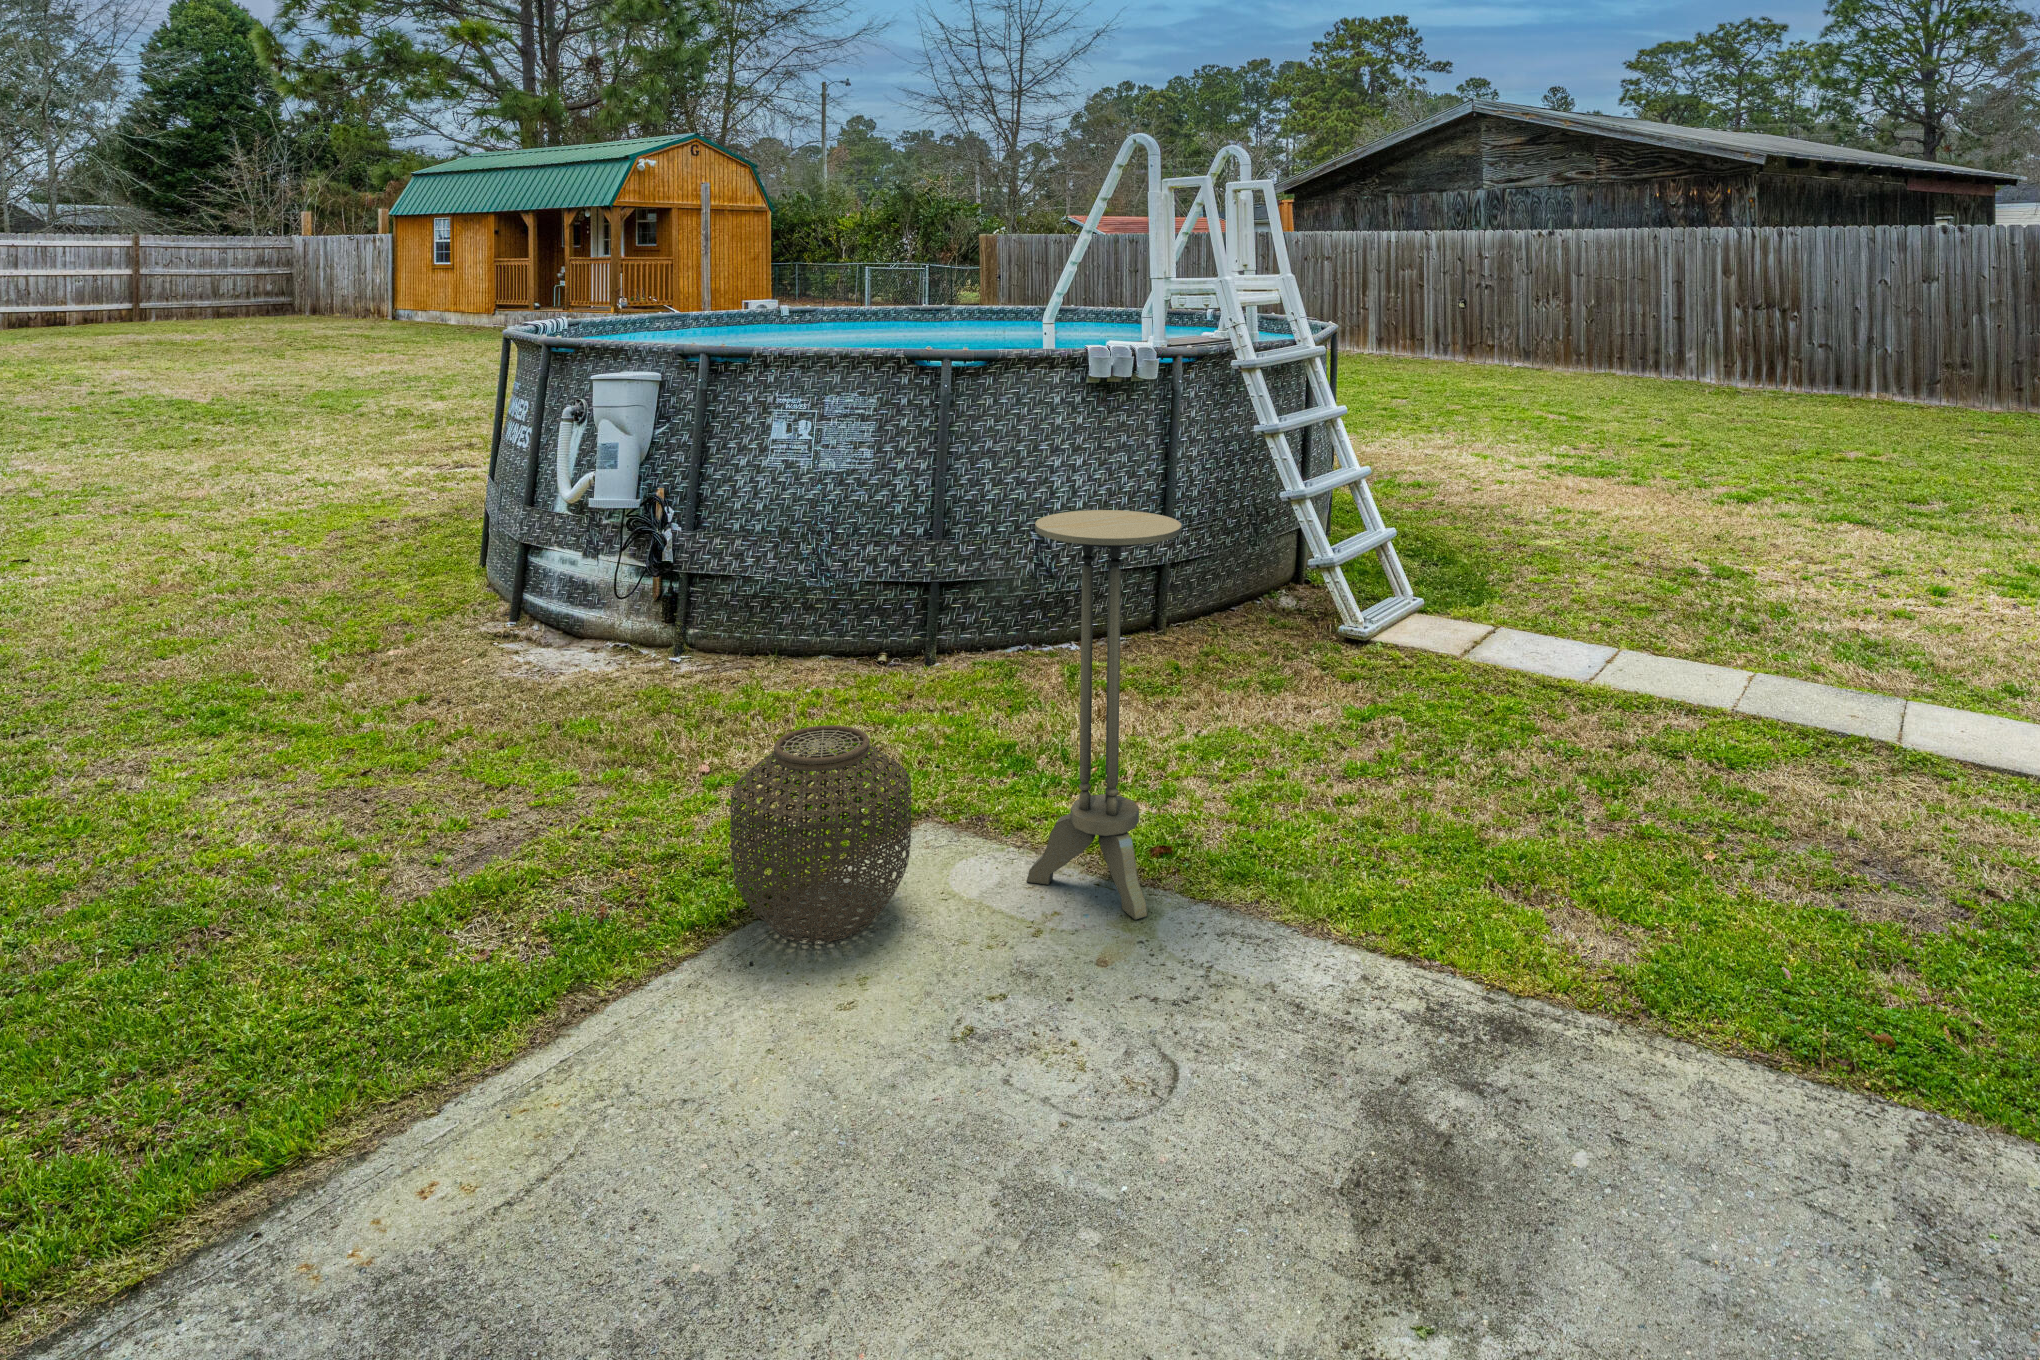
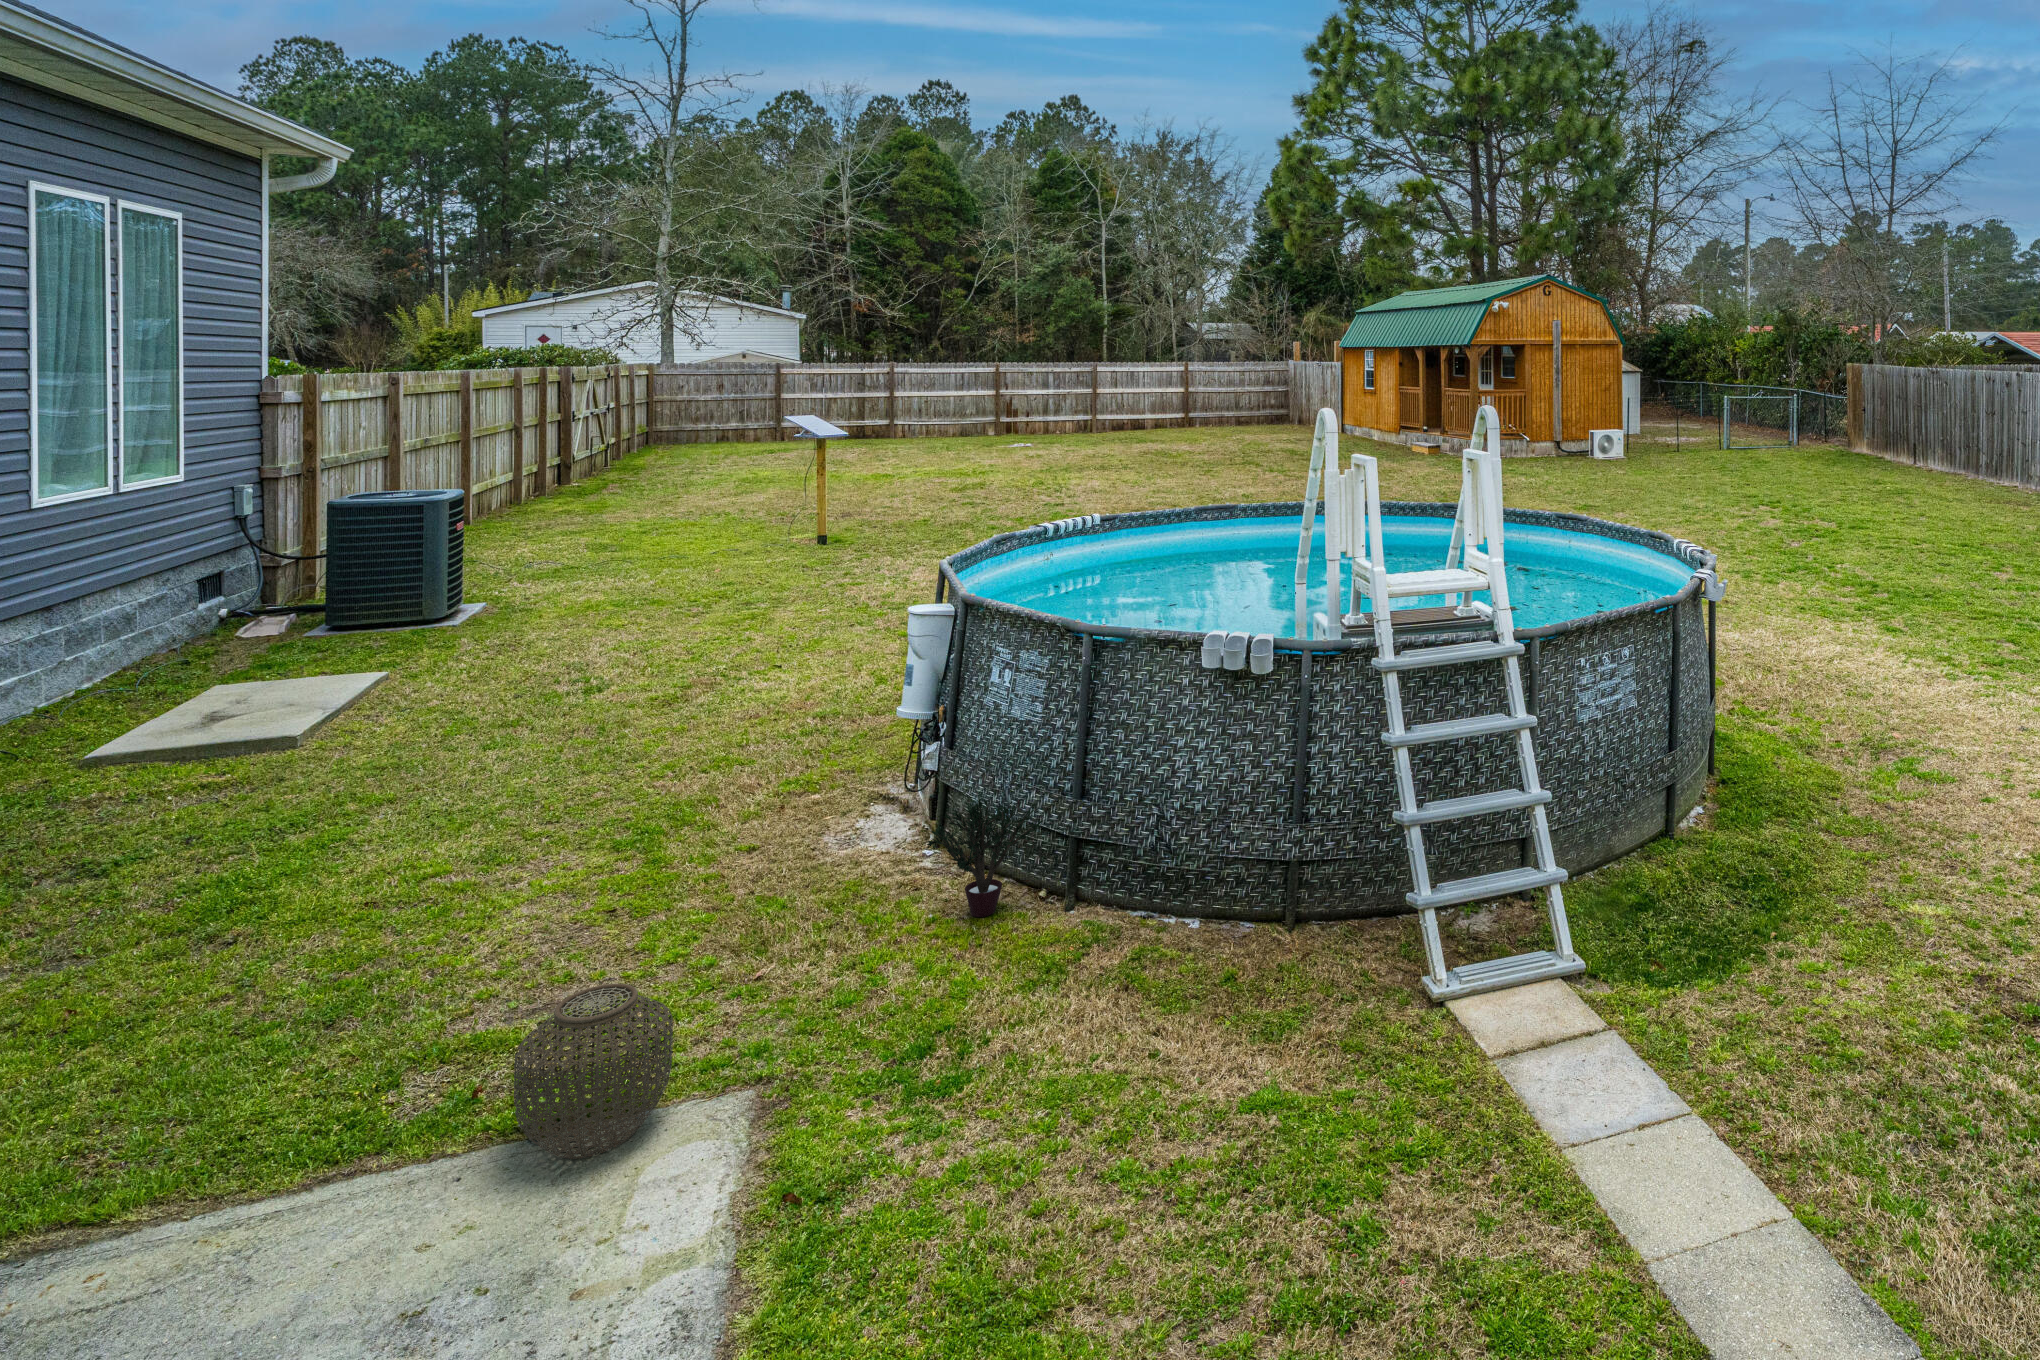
side table: present [1027,510,1182,920] -> none [693,856,830,1231]
potted plant: none [796,550,915,687] -> present [926,797,1043,917]

